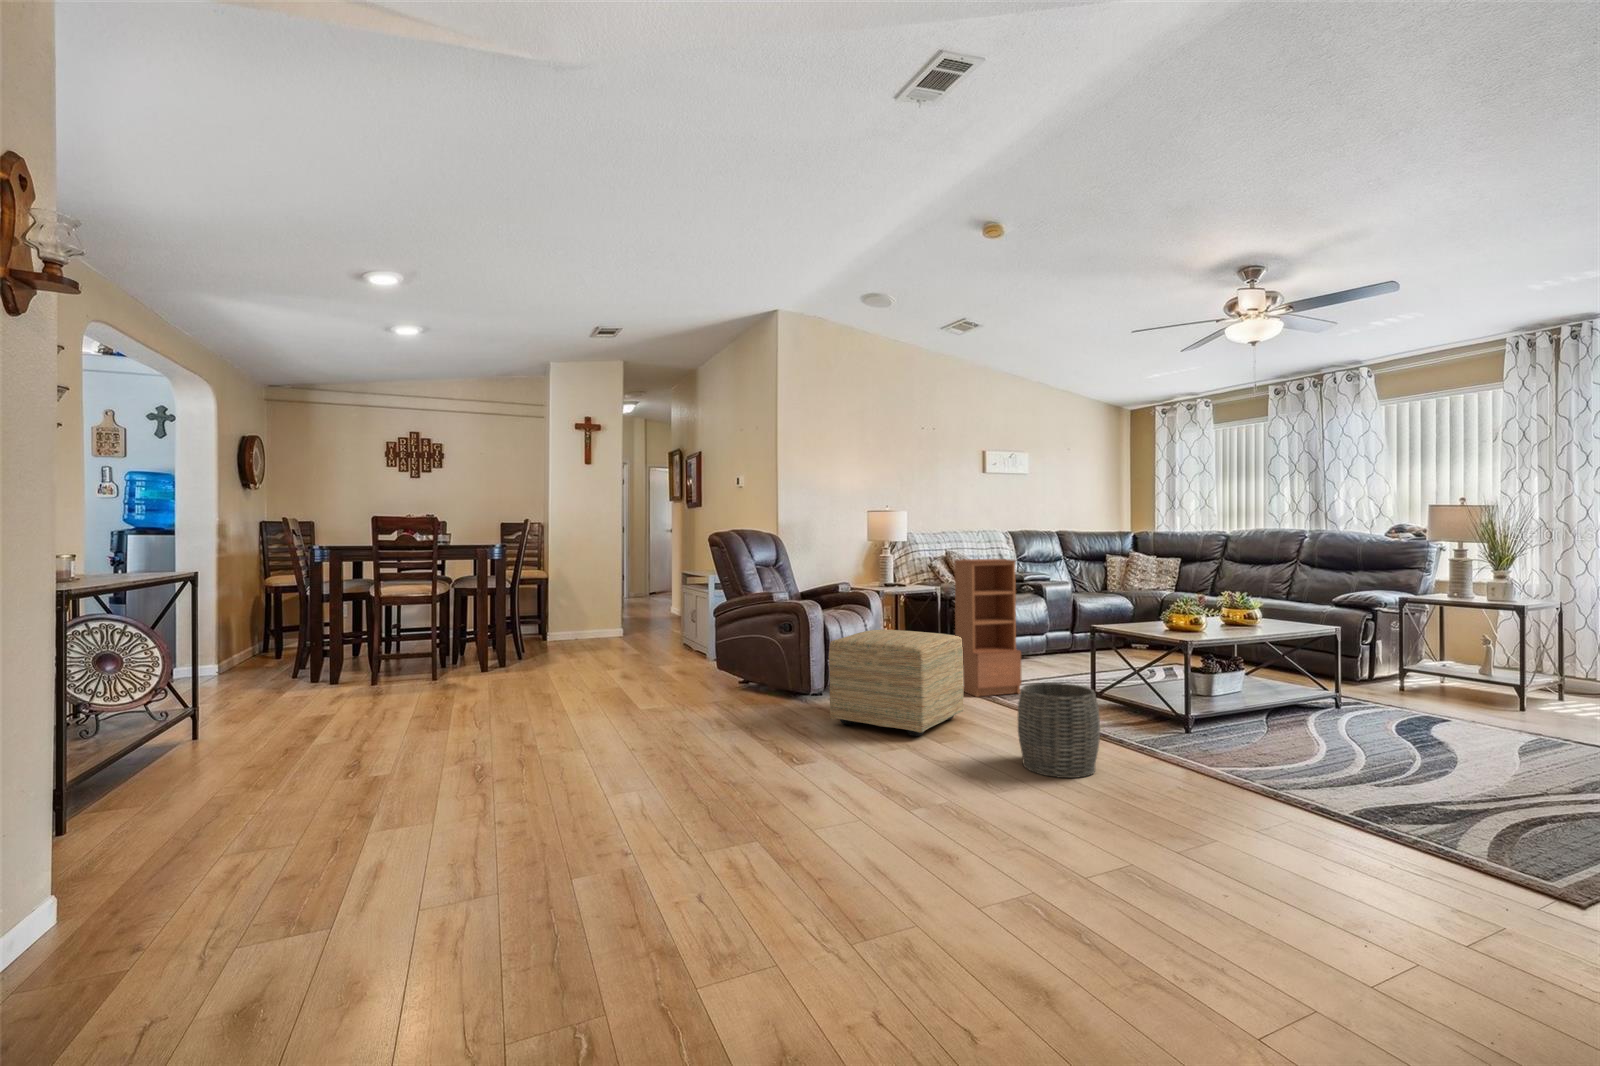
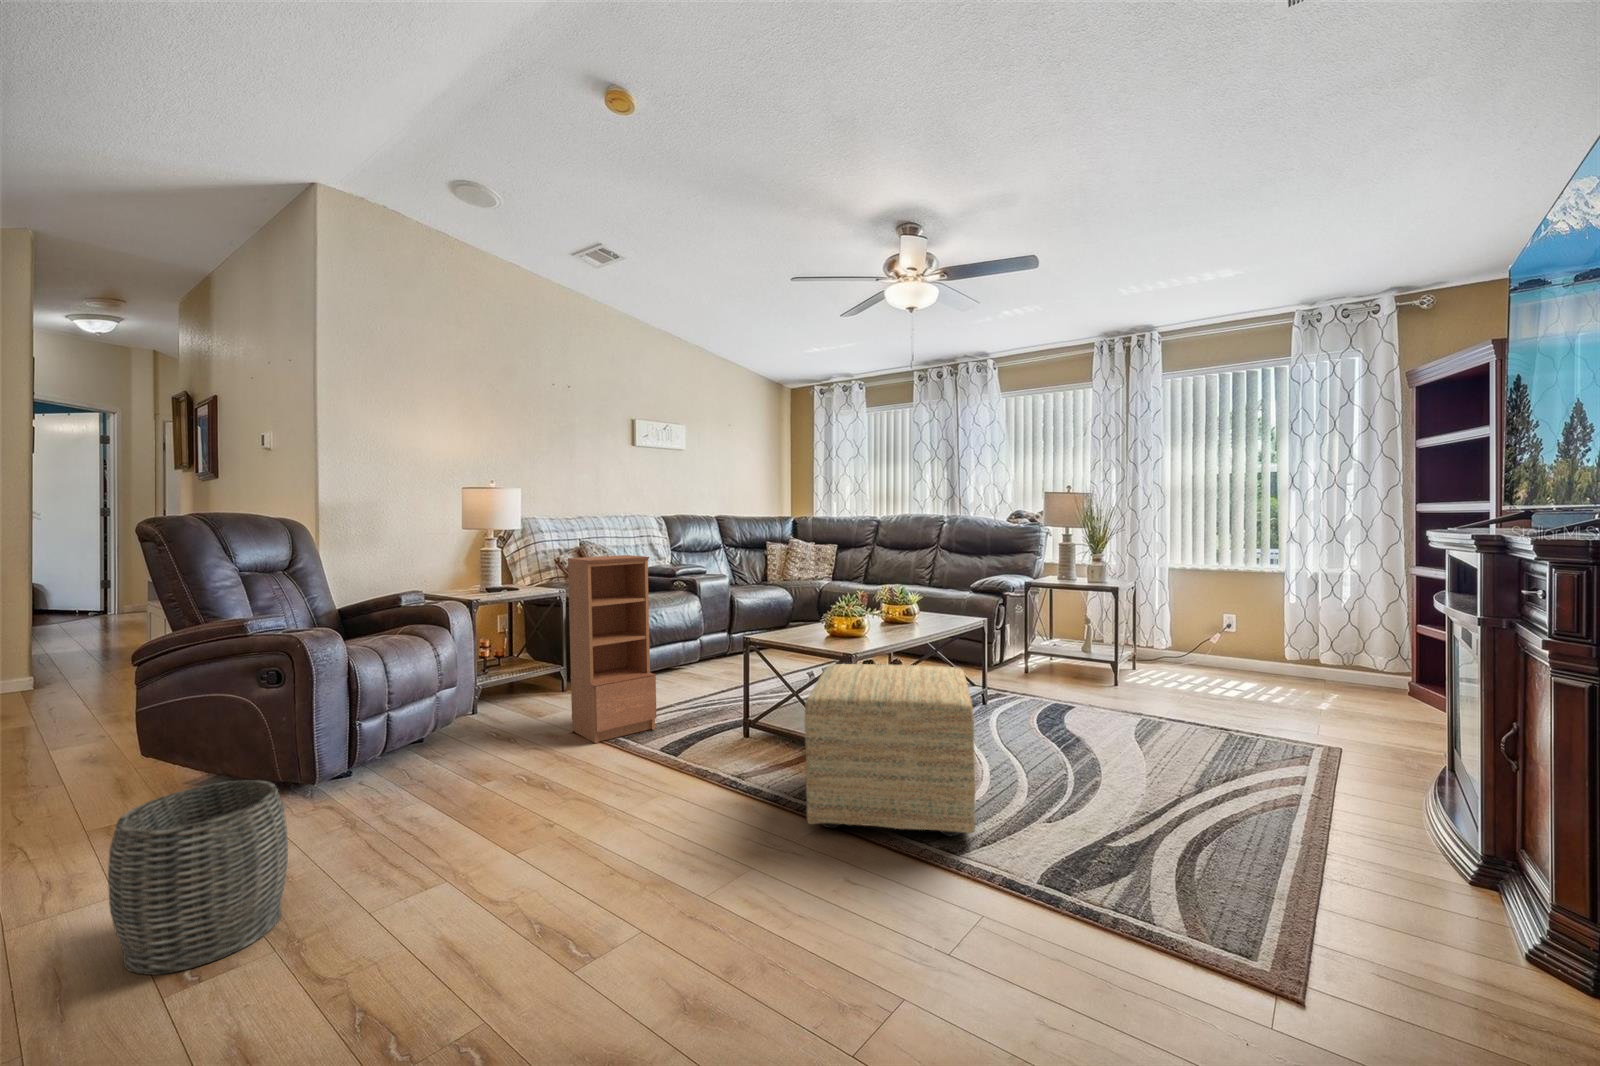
ottoman: present [829,630,964,736] -> present [804,664,975,836]
woven basket: present [1018,683,1100,778] -> present [108,780,288,975]

